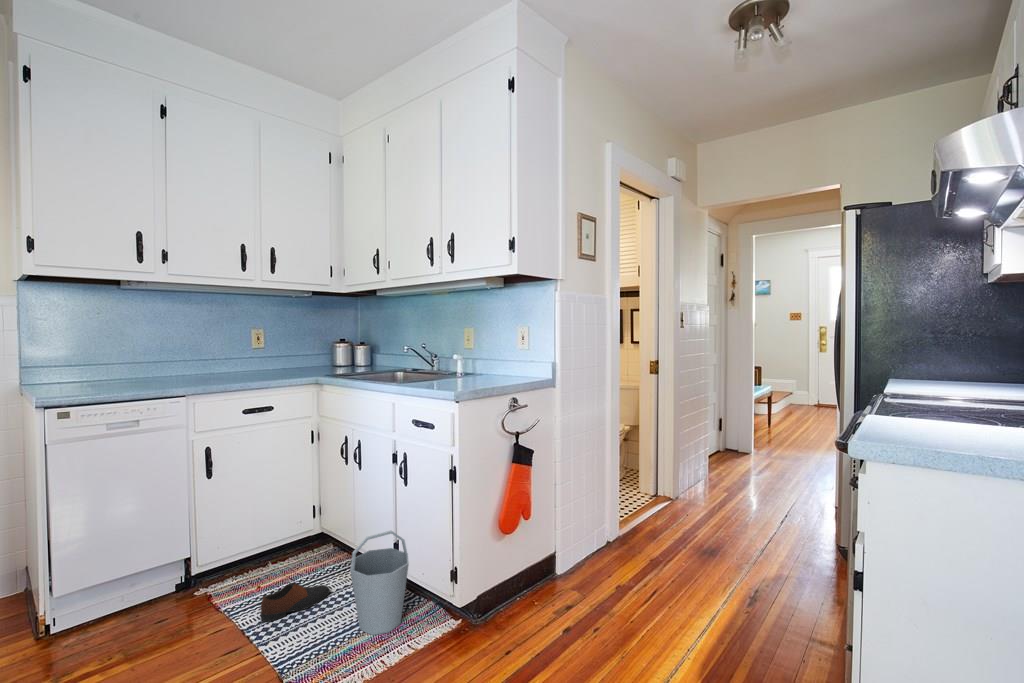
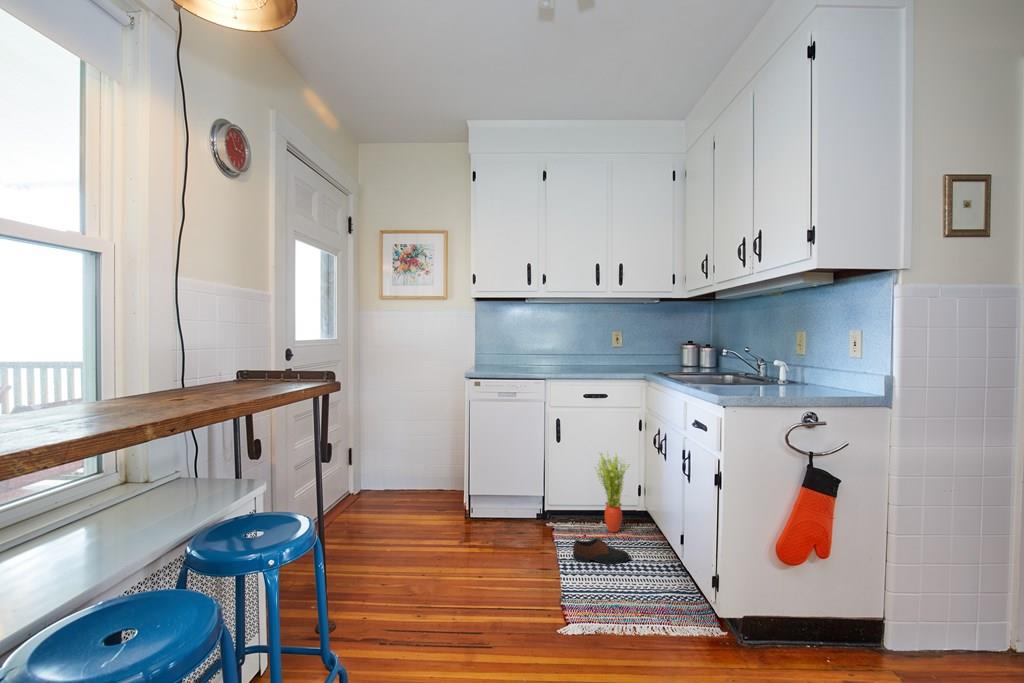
potted plant: none [265,474,309,570] -> present [596,453,630,532]
bucket: present [350,530,409,635] -> none [626,516,683,610]

